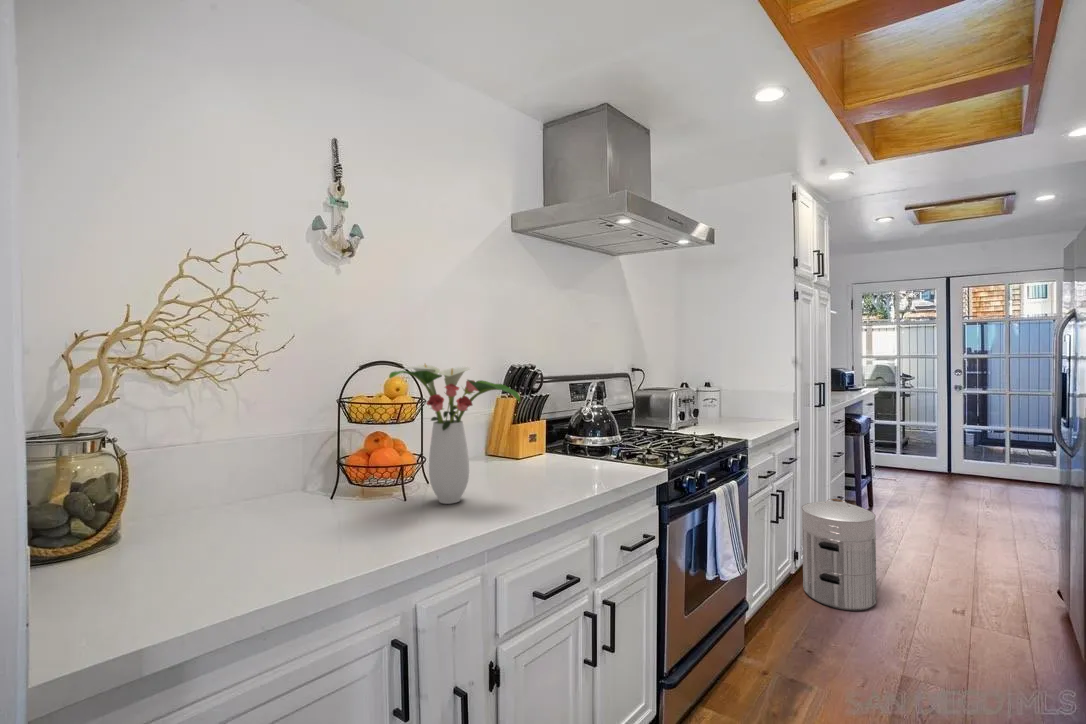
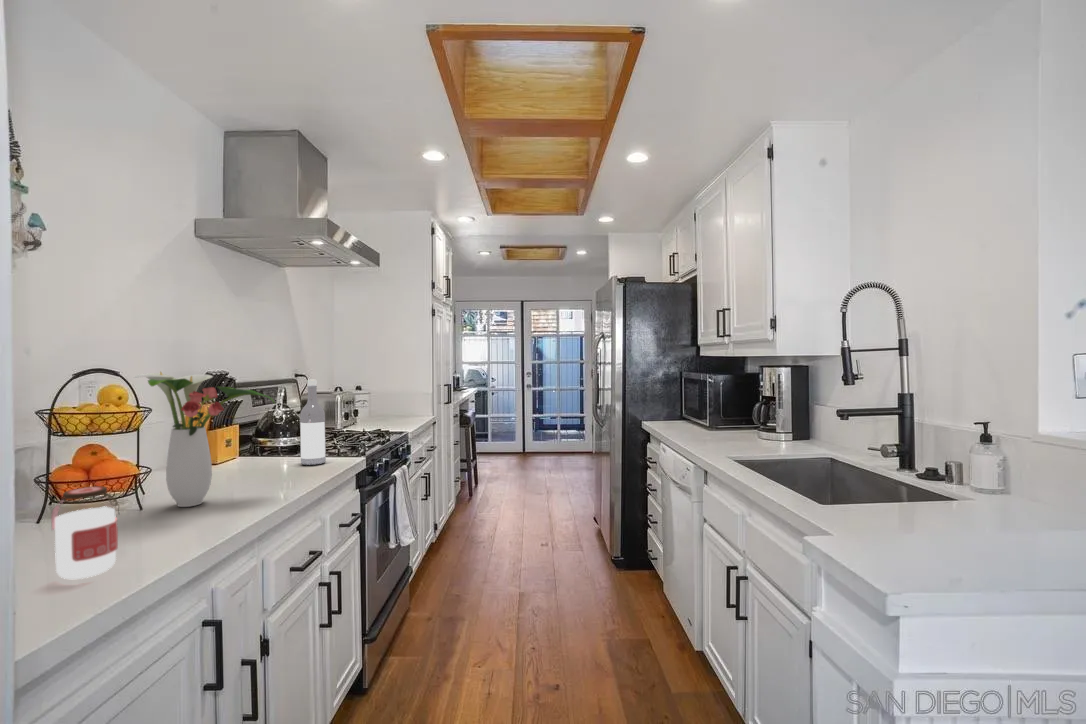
wine bottle: none [588,374,615,471] -> present [300,380,326,465]
jar: none [250,481,308,579] -> present [51,486,119,579]
waste bin: present [802,499,877,611] -> none [441,475,492,559]

